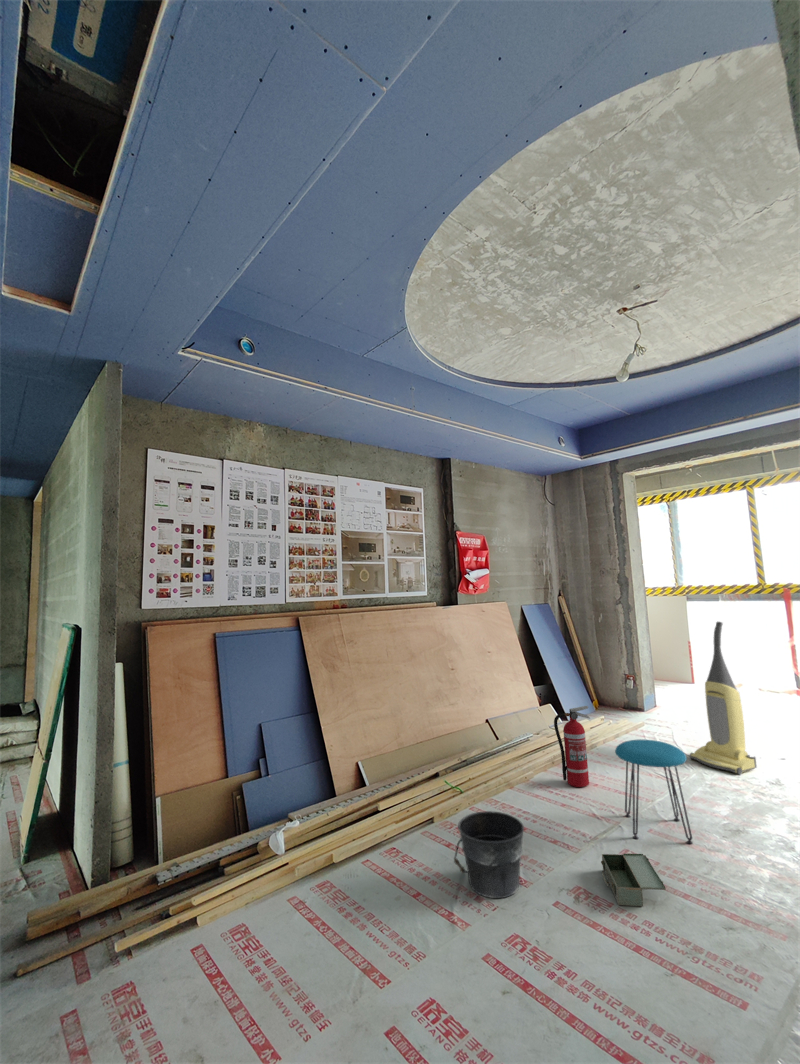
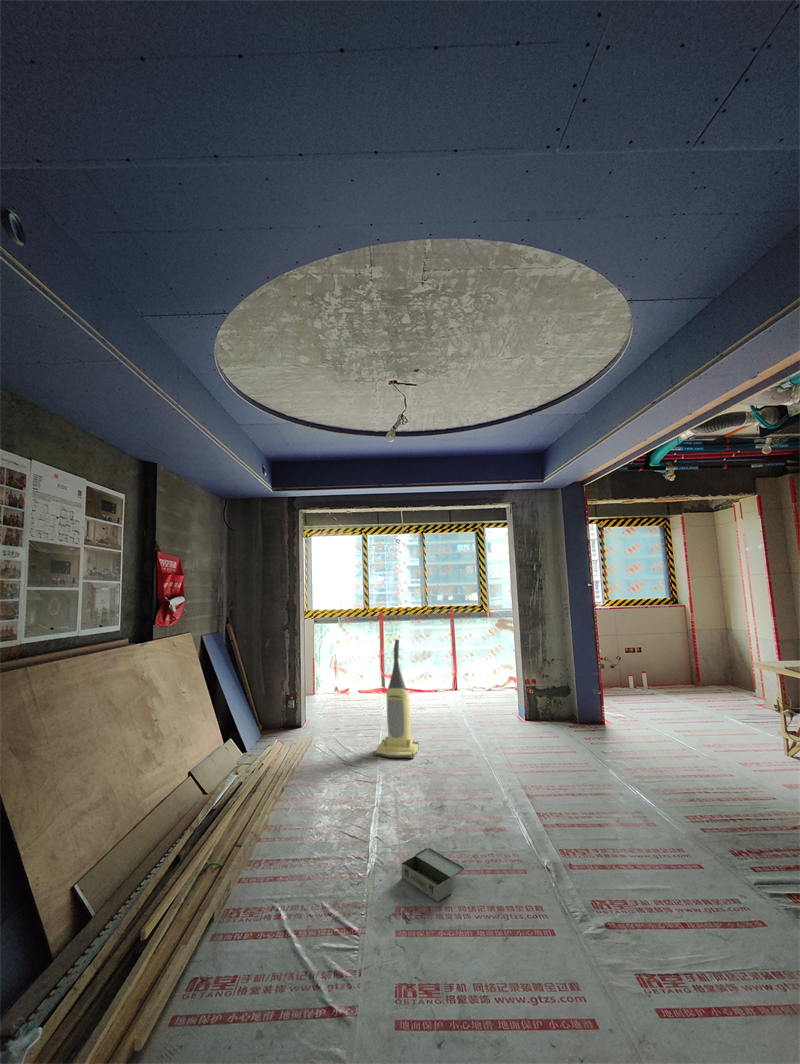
fire extinguisher: present [554,706,590,787] -> none [299,728,329,811]
stool: present [615,739,693,844] -> none [374,746,434,839]
bucket: present [454,811,524,898] -> none [291,861,367,965]

